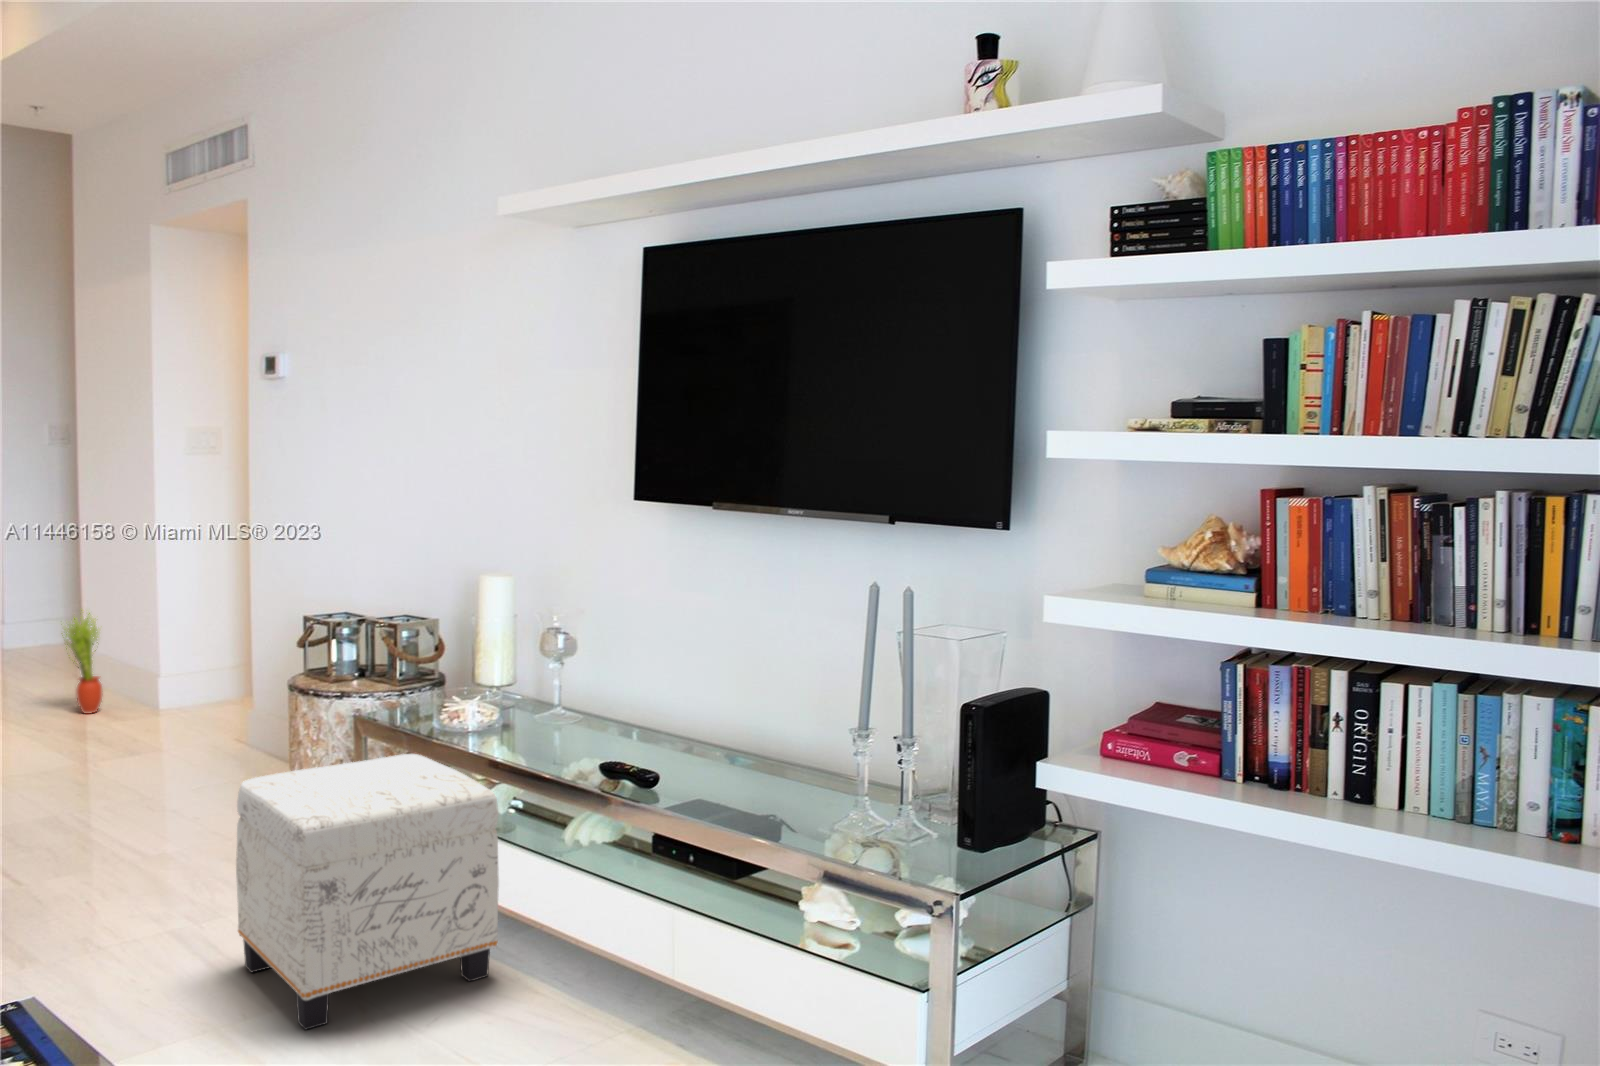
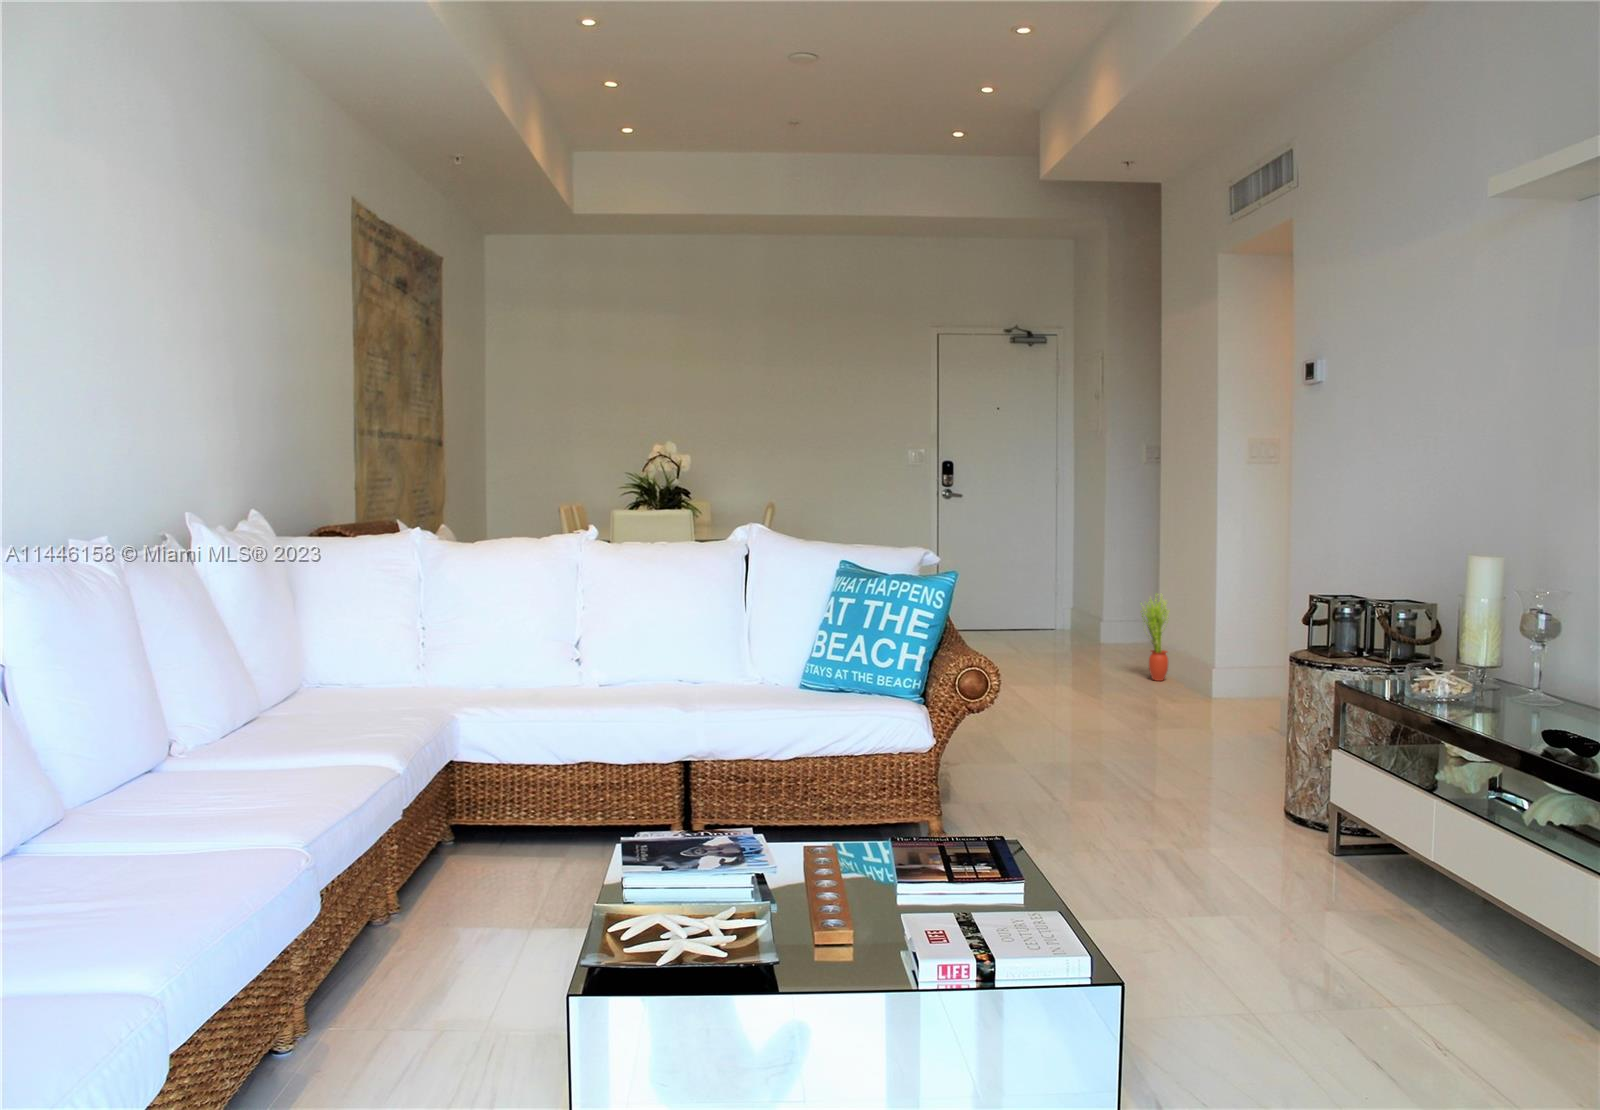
ottoman: present [236,754,499,1030] -> none [1208,717,1456,955]

